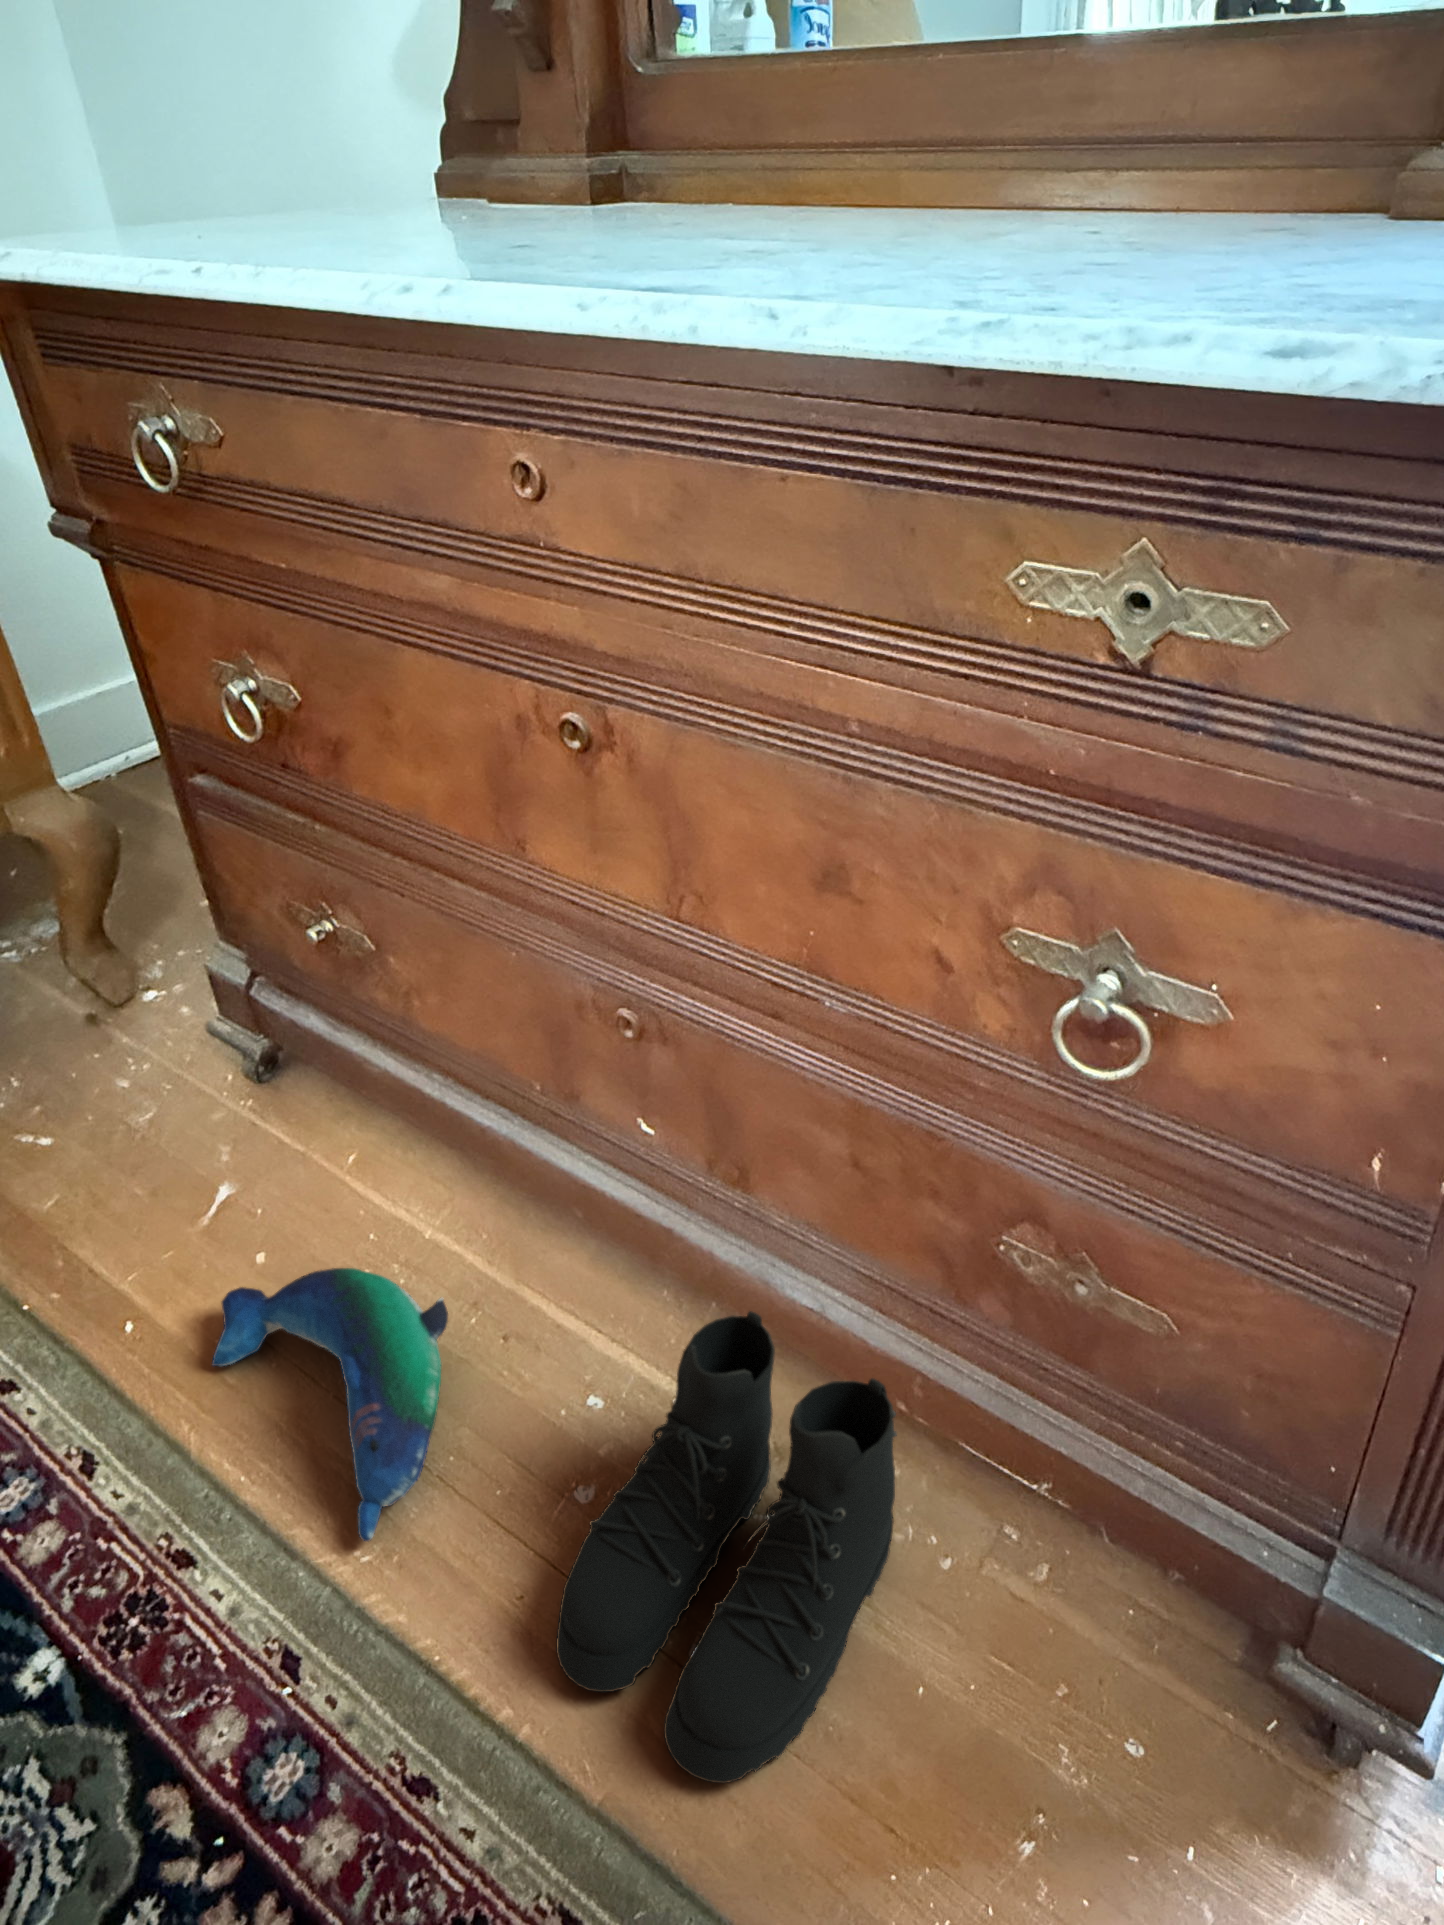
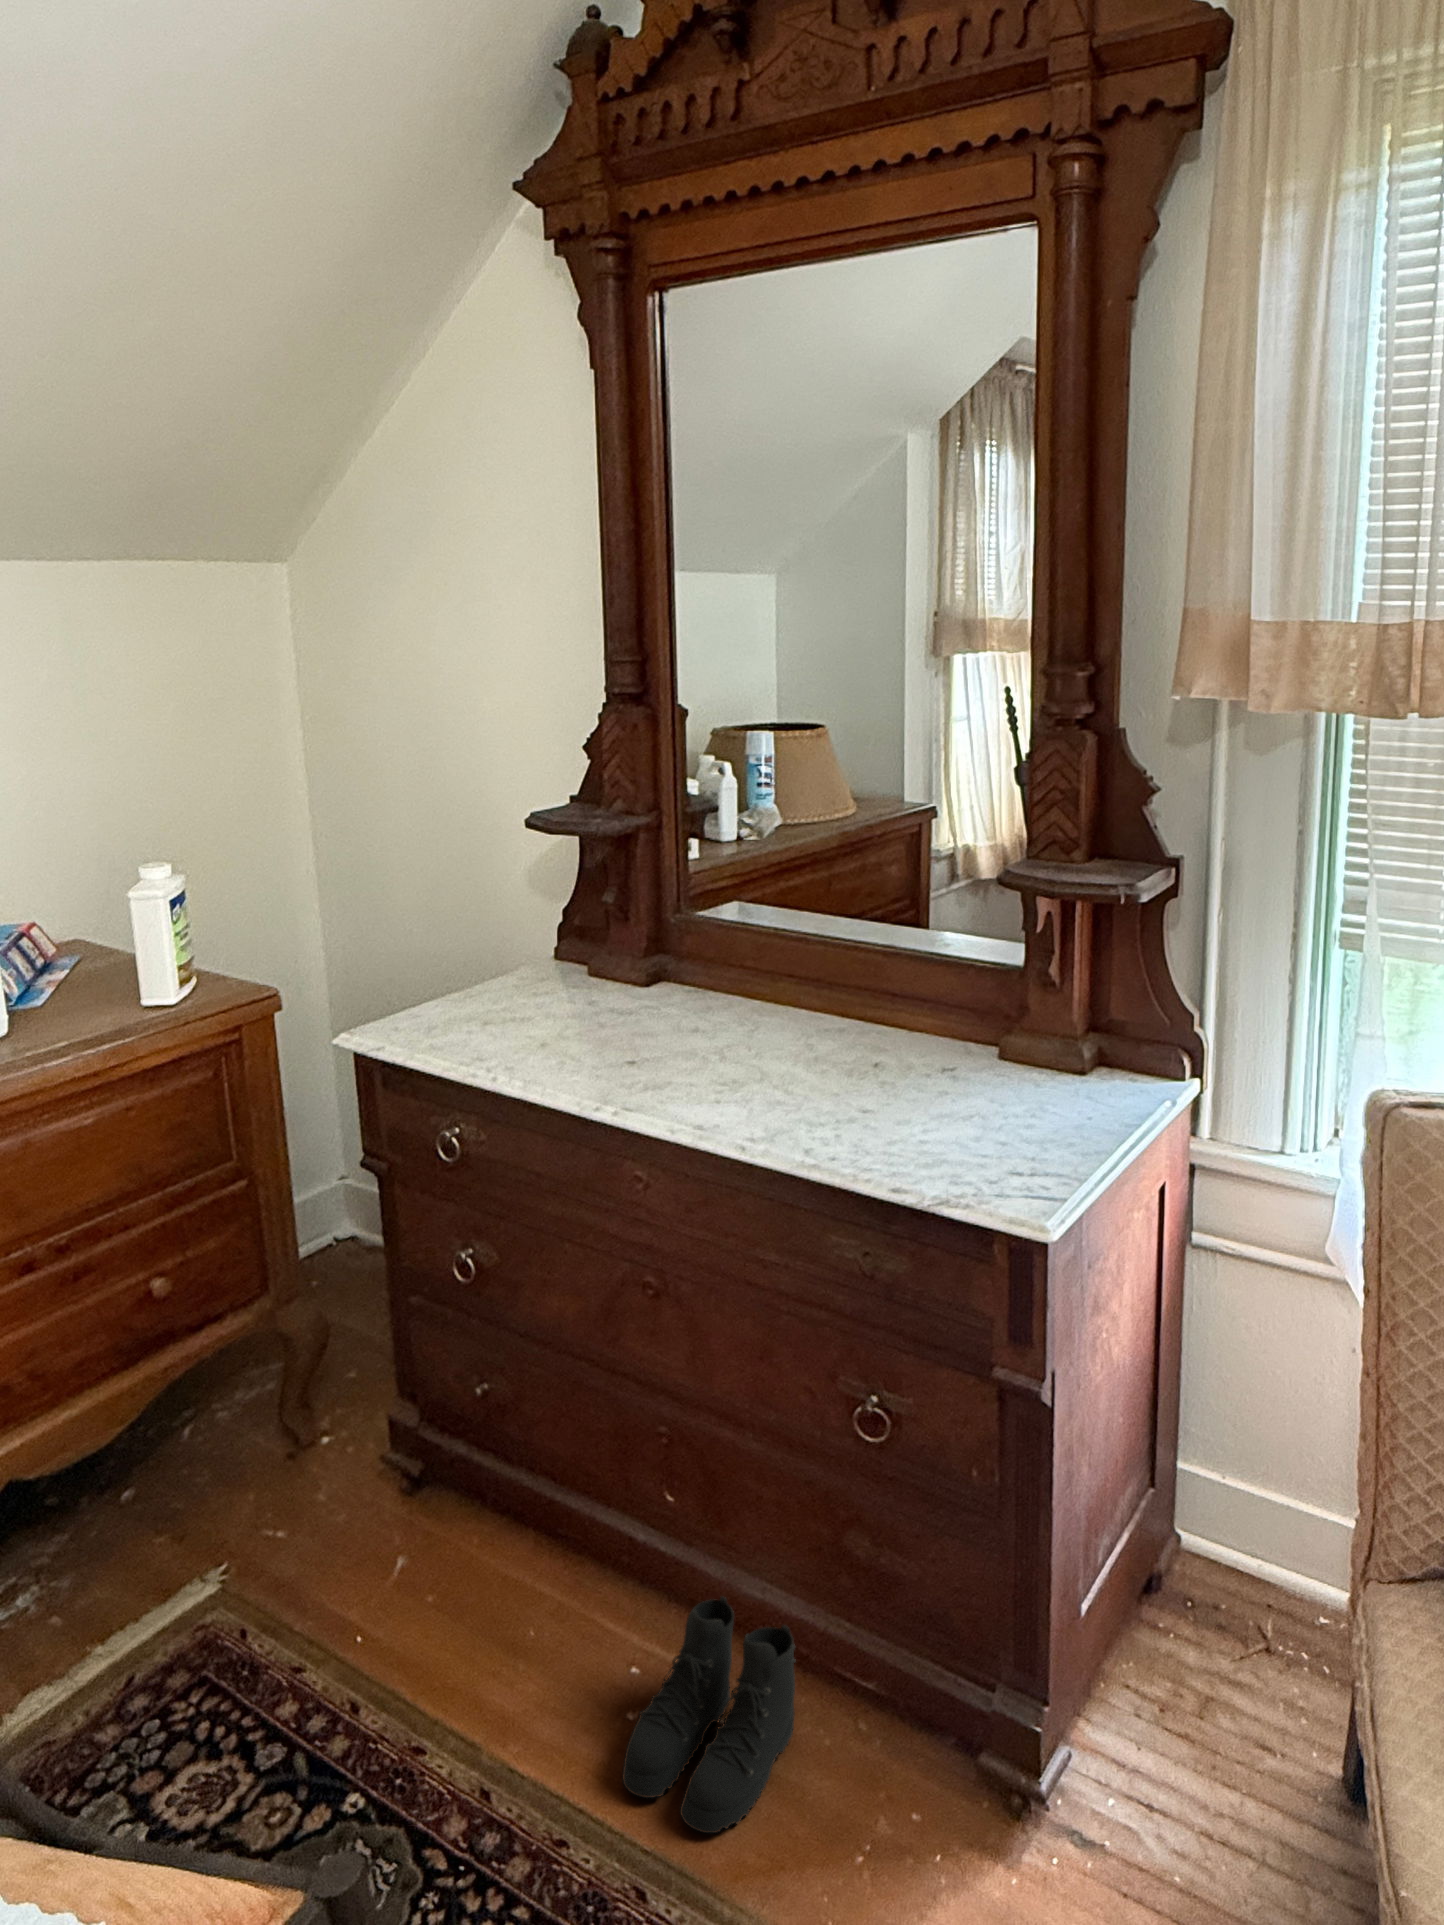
plush toy: present [212,1268,448,1542] -> none [415,1593,554,1737]

